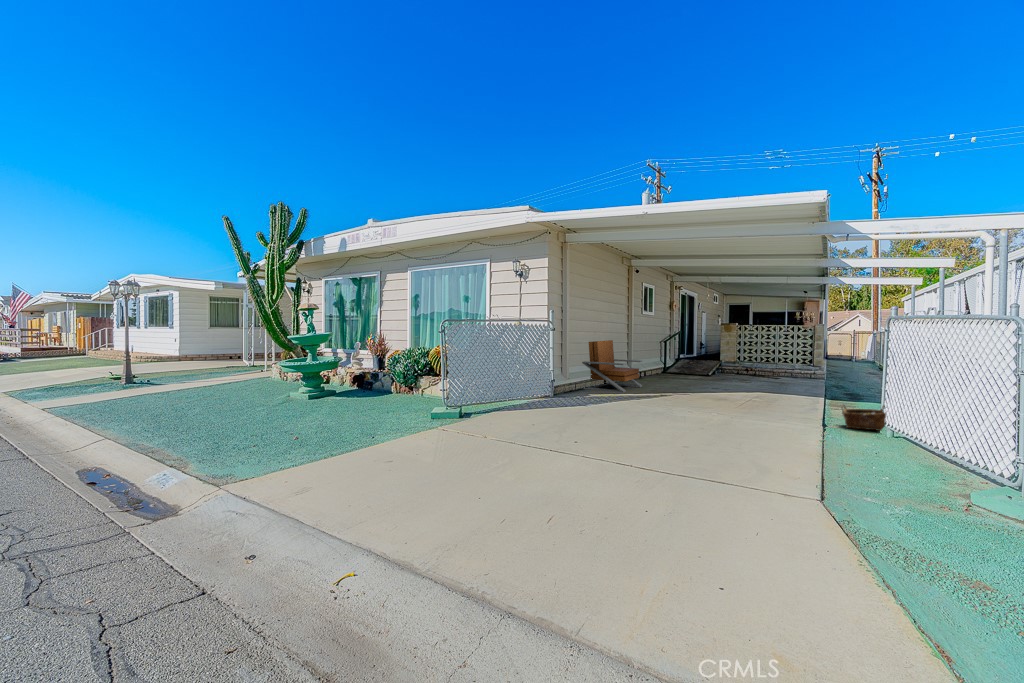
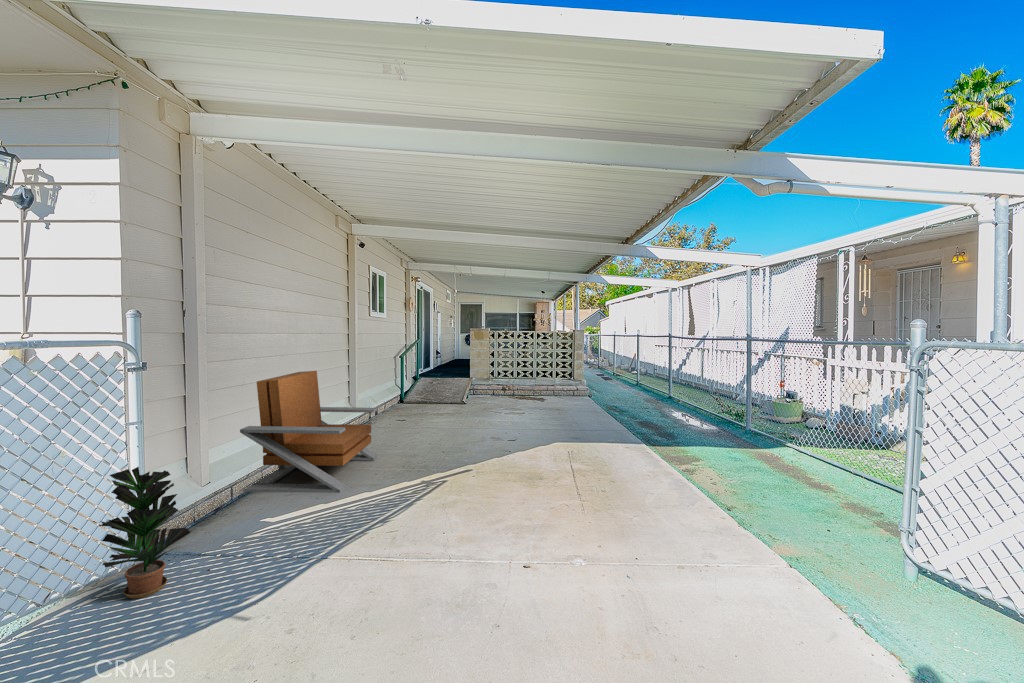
potted plant: none [551,360,576,400] -> present [99,467,190,599]
woven basket: present [842,405,886,431] -> none [834,535,939,603]

